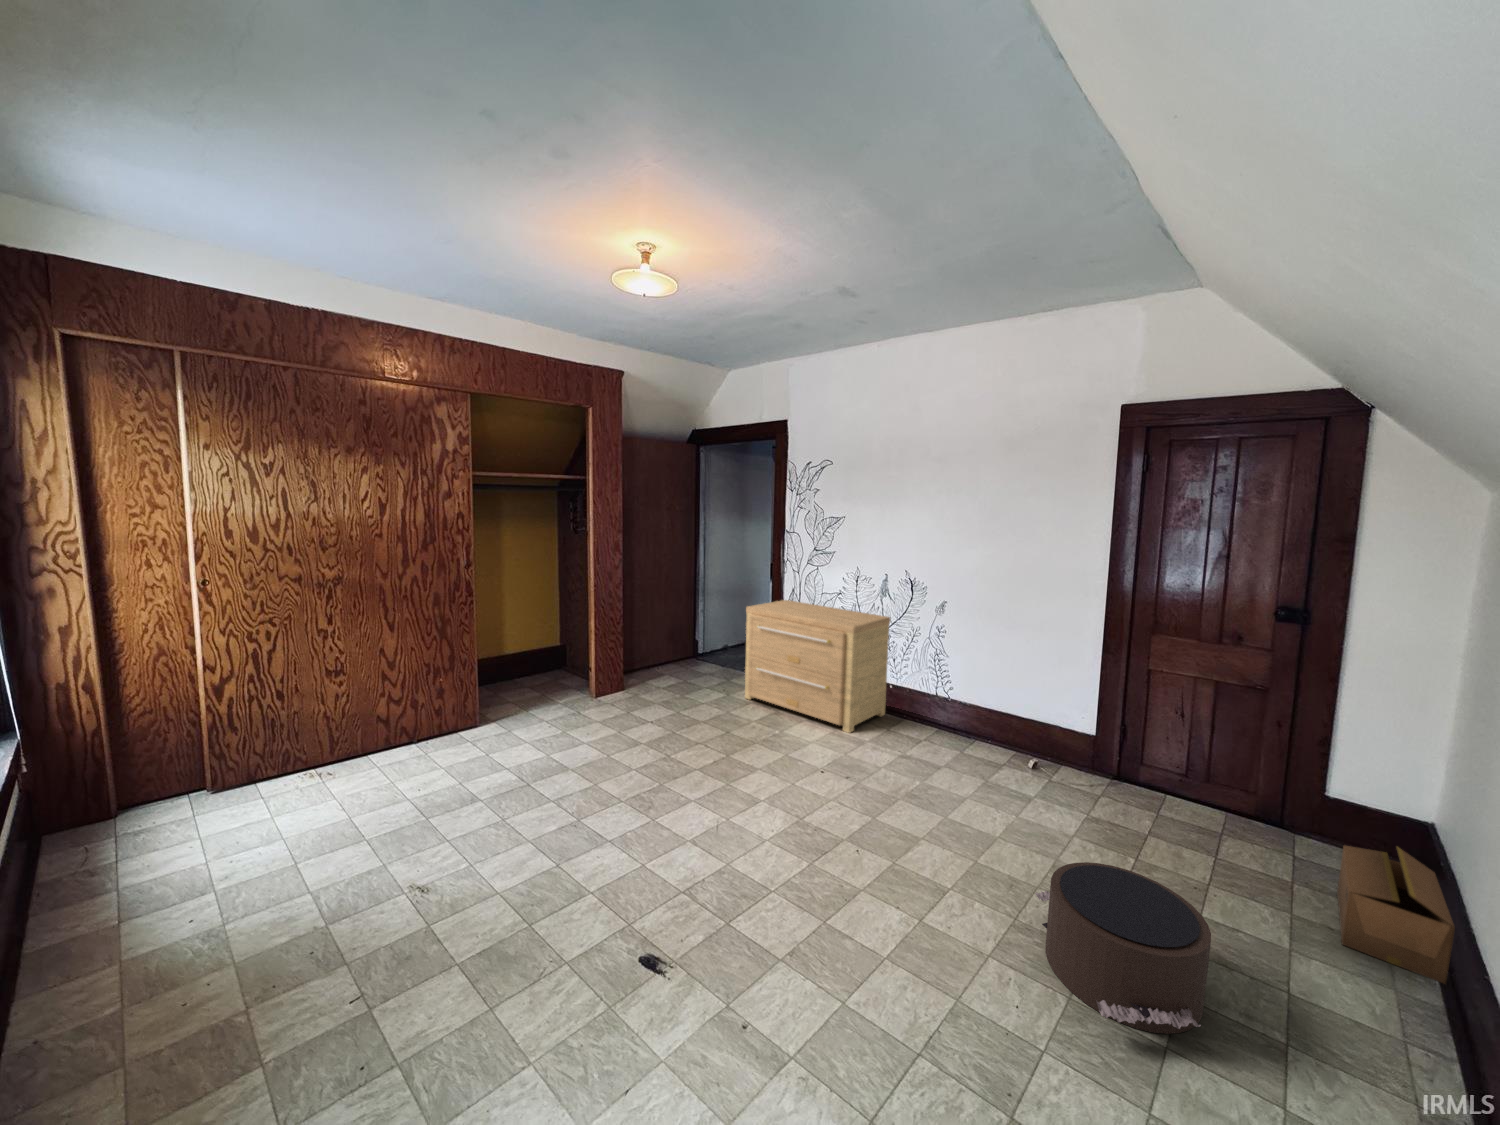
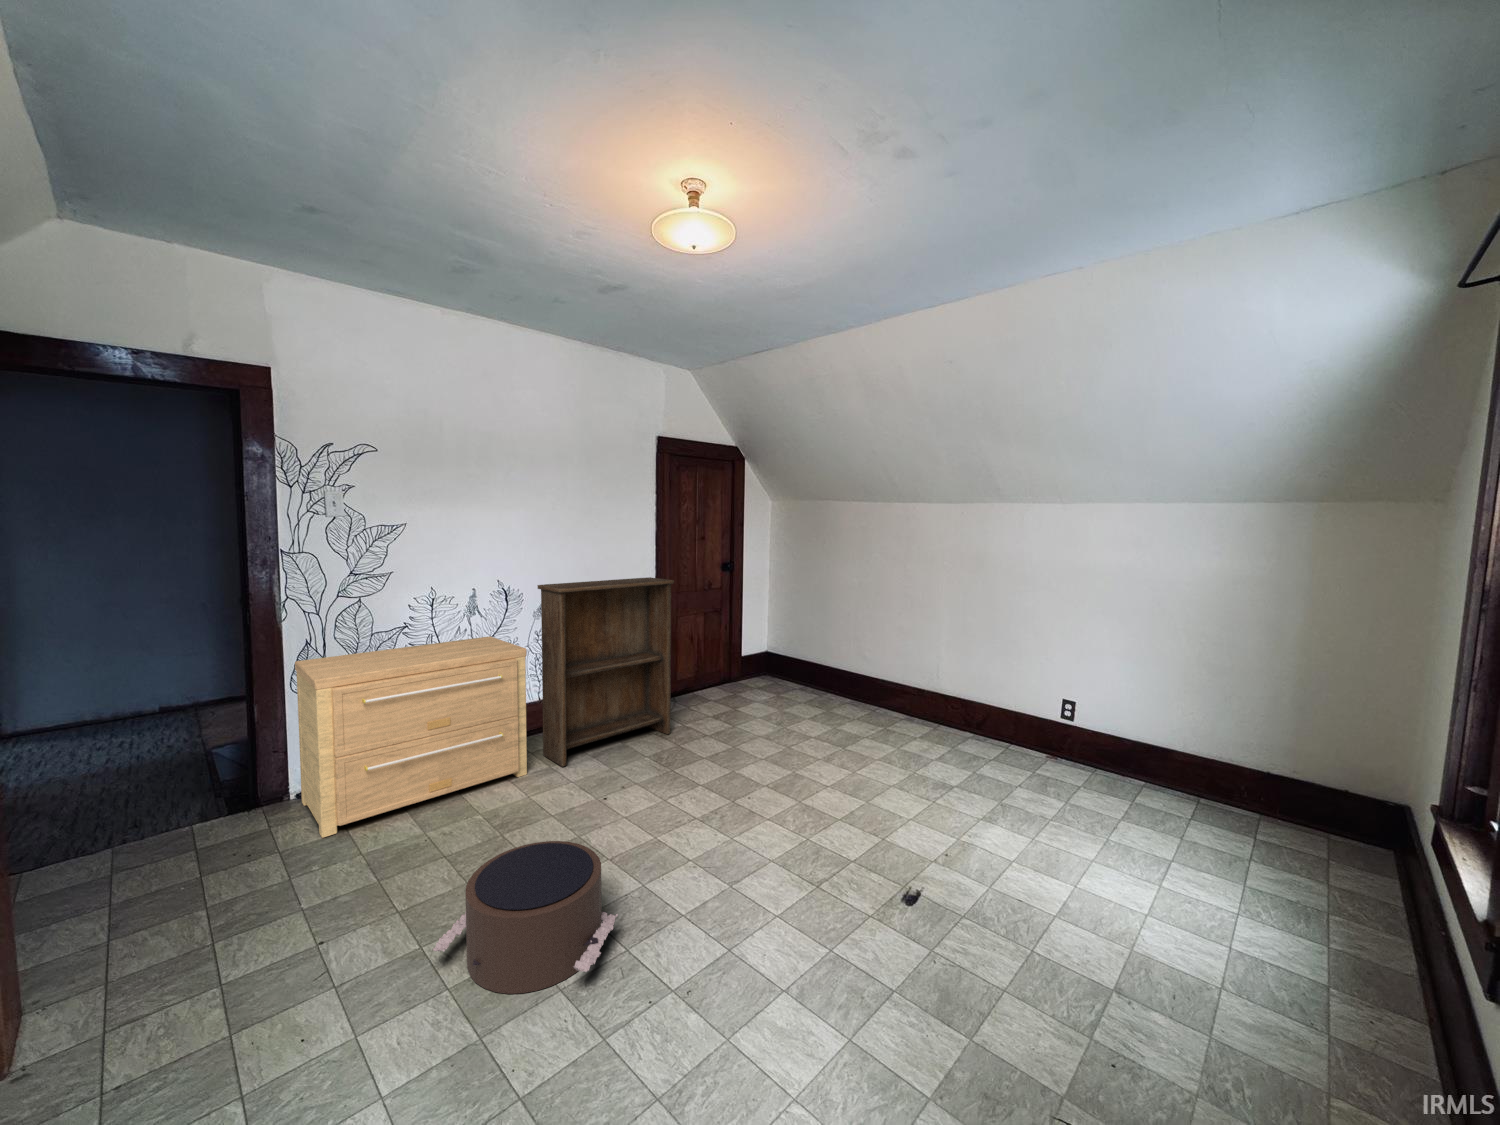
bookshelf: none [868,577,1027,786] -> present [537,577,674,767]
cardboard box: present [1337,846,1455,984] -> none [786,660,845,703]
pouf: present [1035,862,1211,1034] -> present [433,841,618,994]

